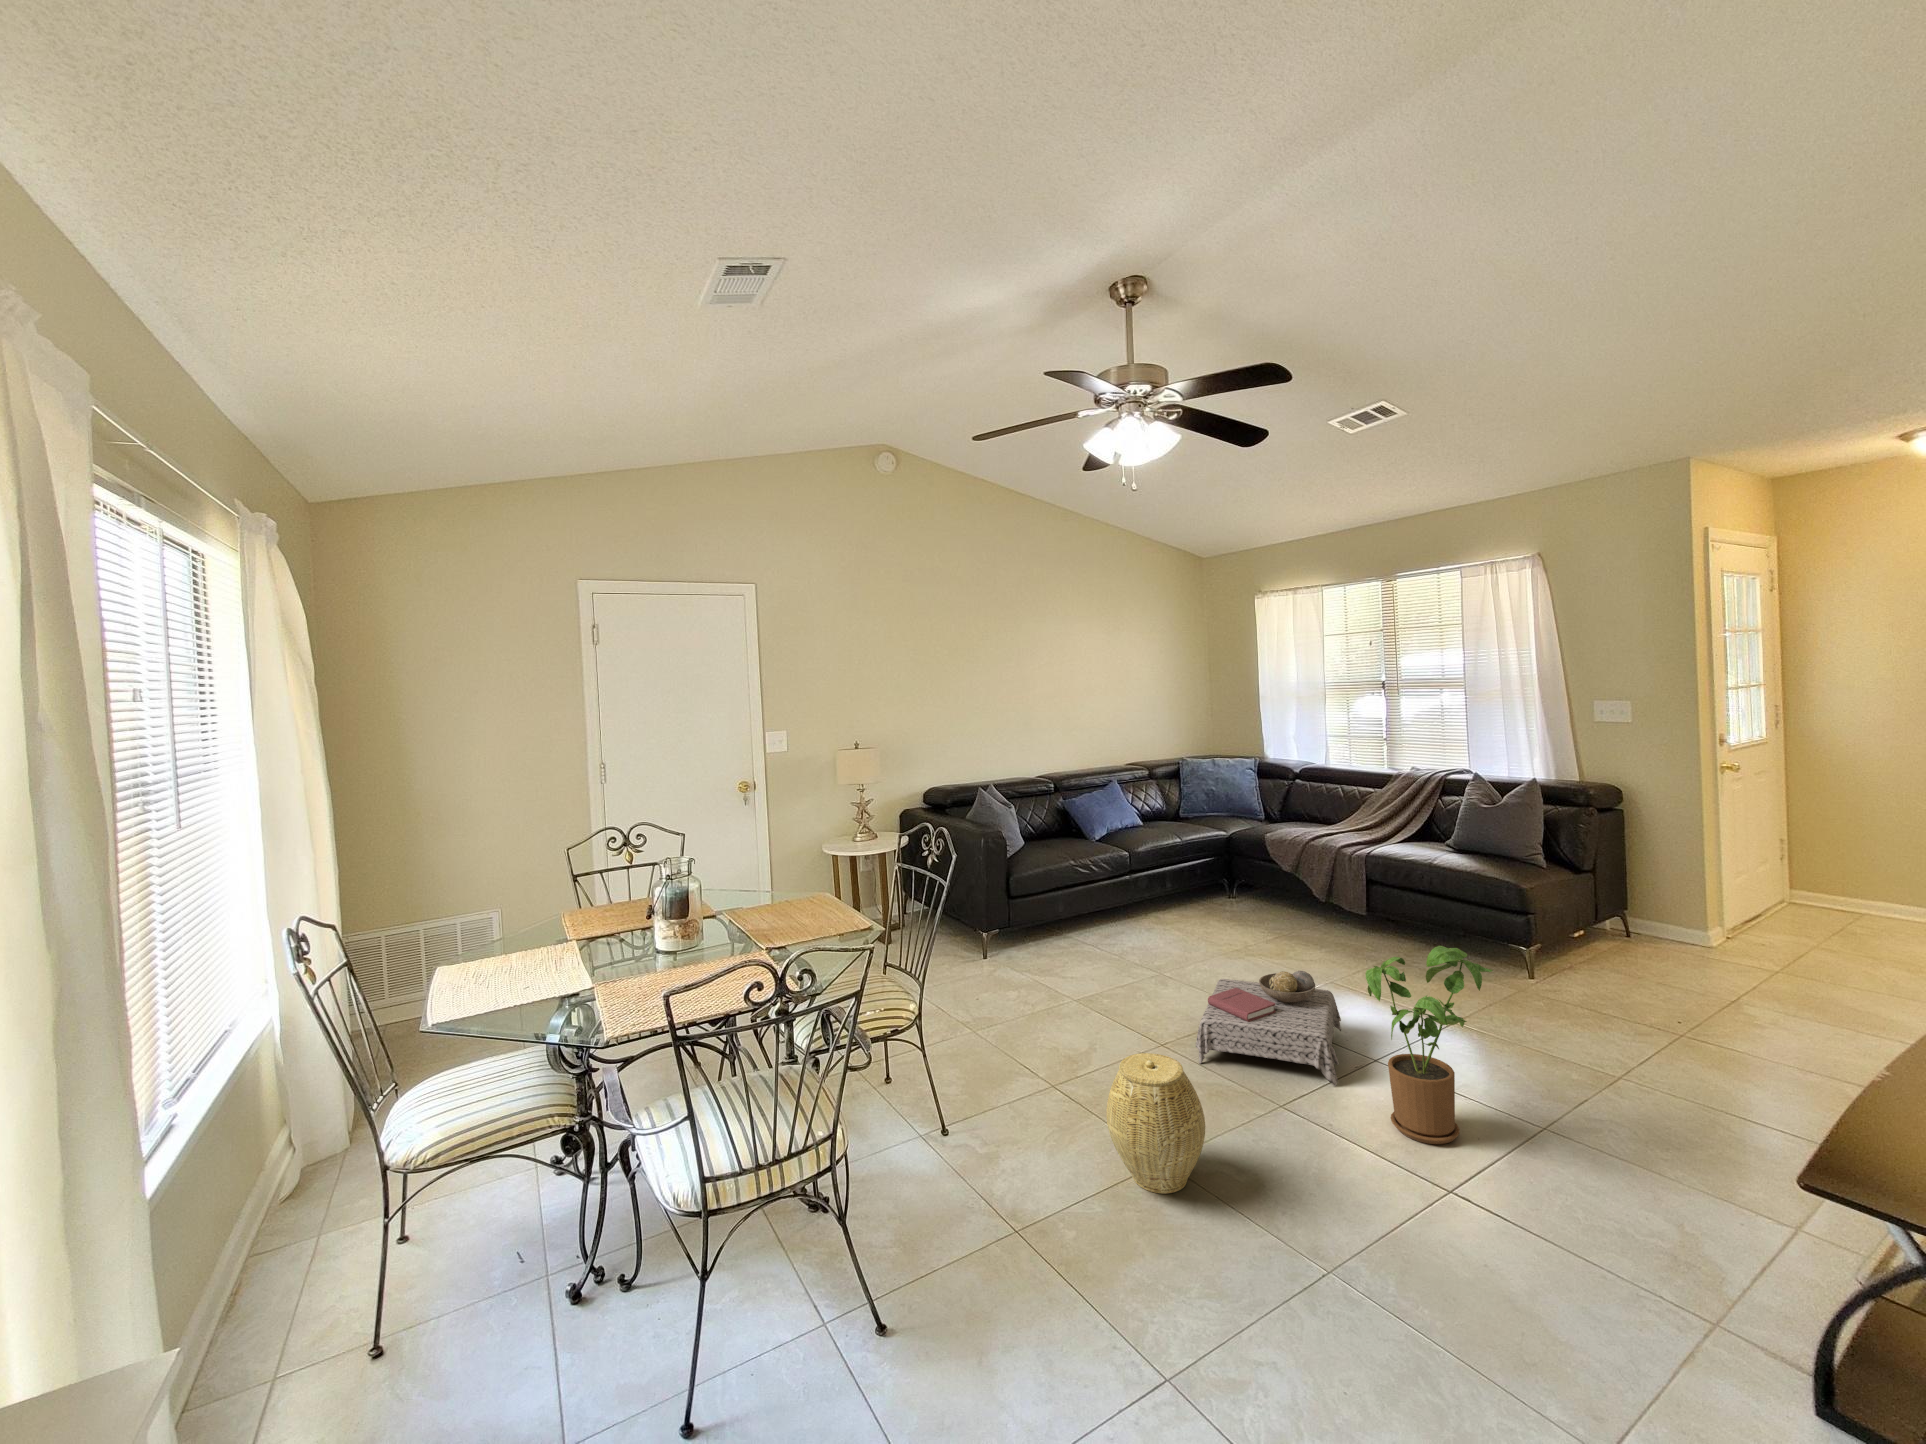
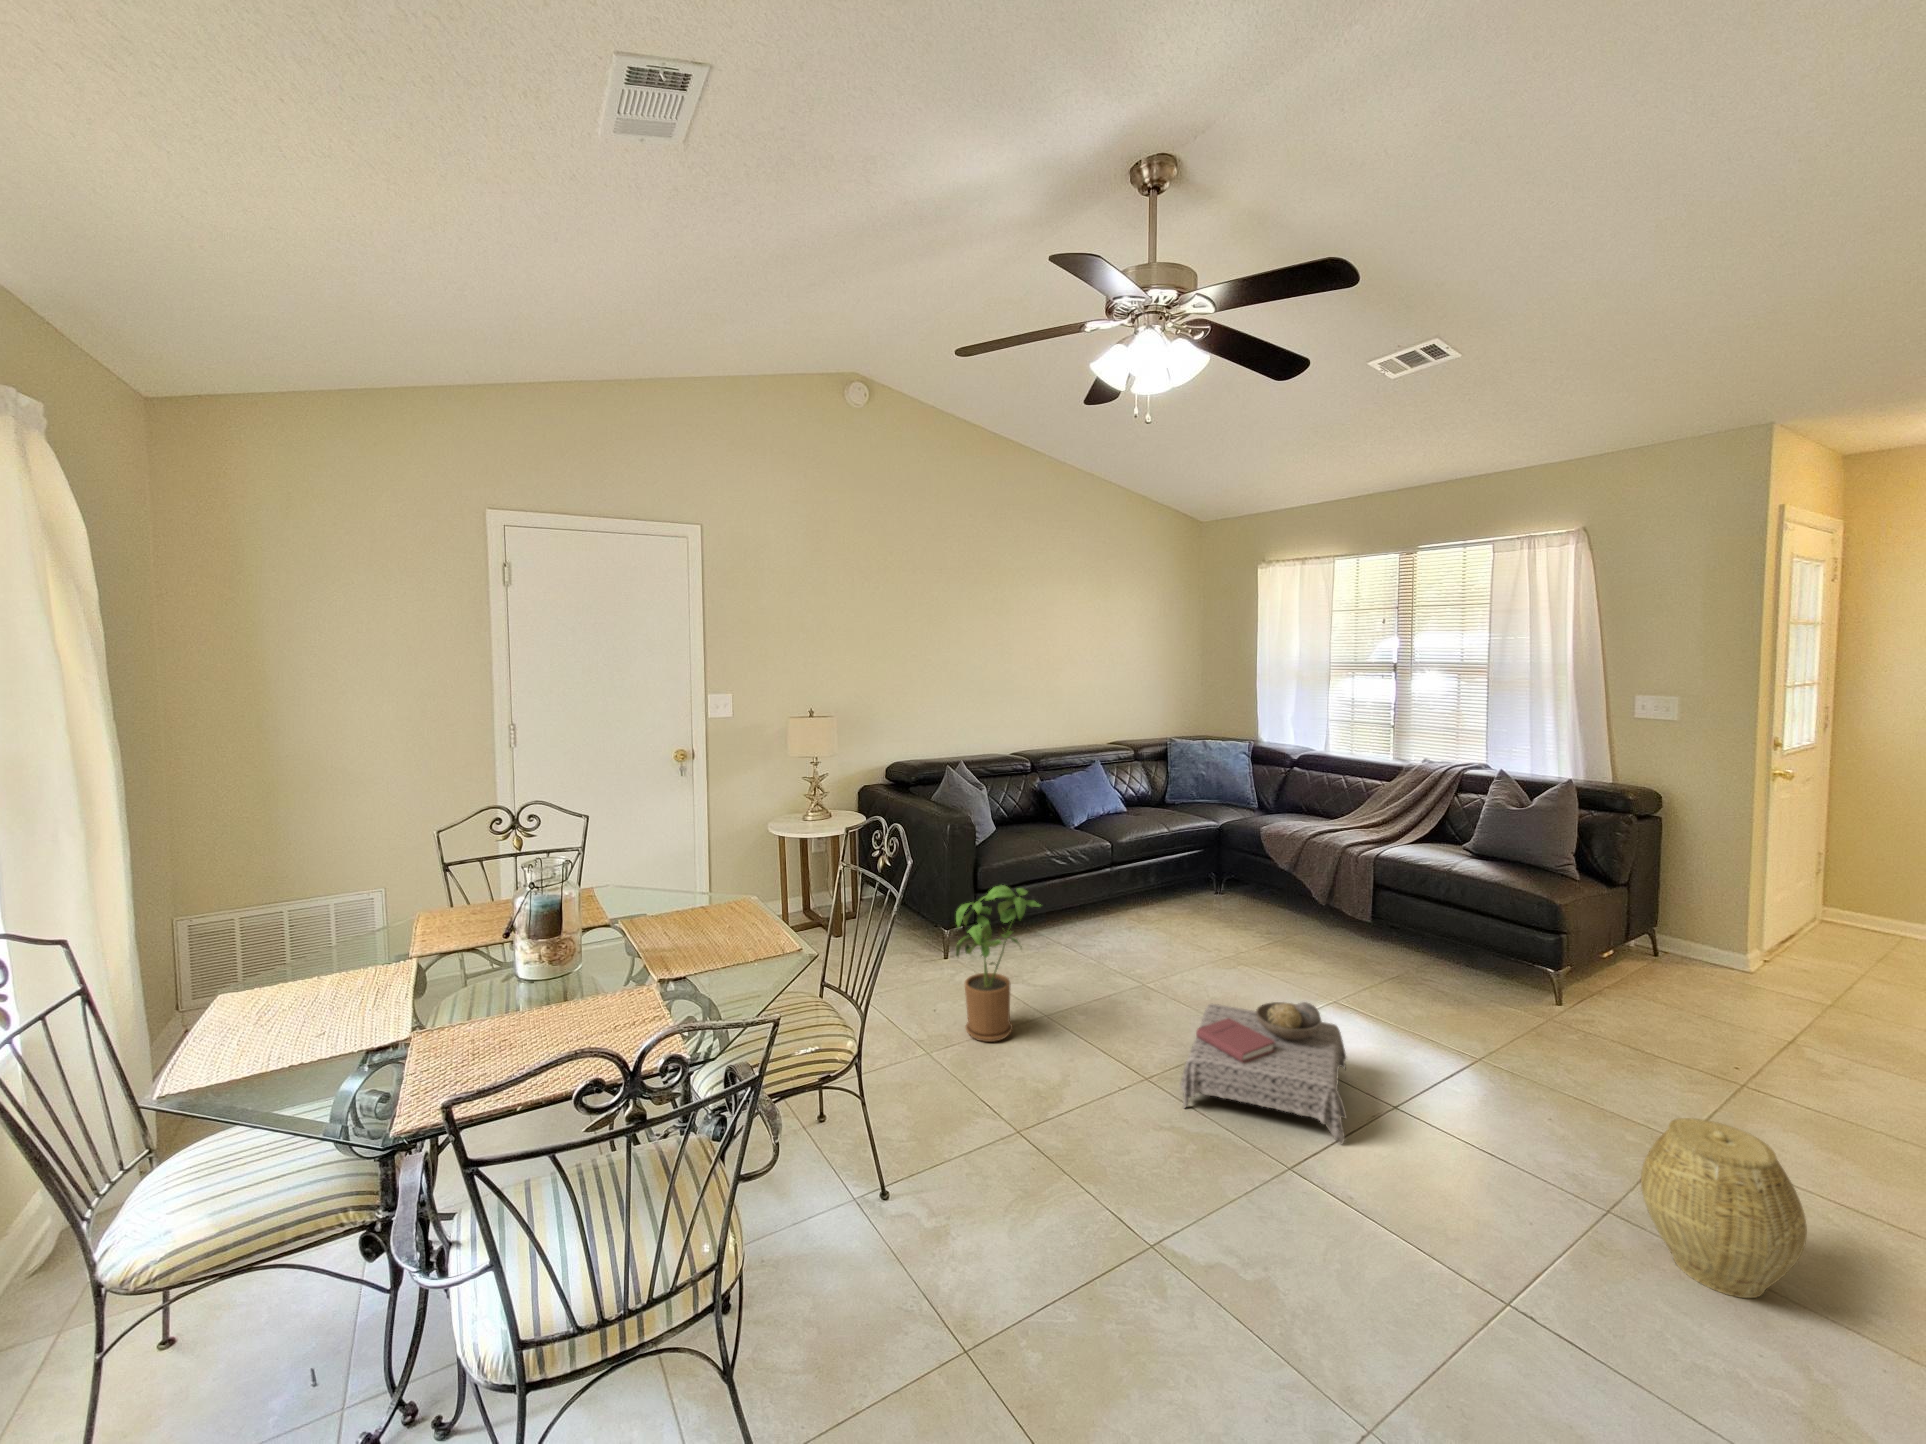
house plant: present [1366,946,1493,1144] -> present [956,885,1041,1042]
woven basket: present [1106,1053,1205,1194] -> present [1641,1118,1807,1298]

